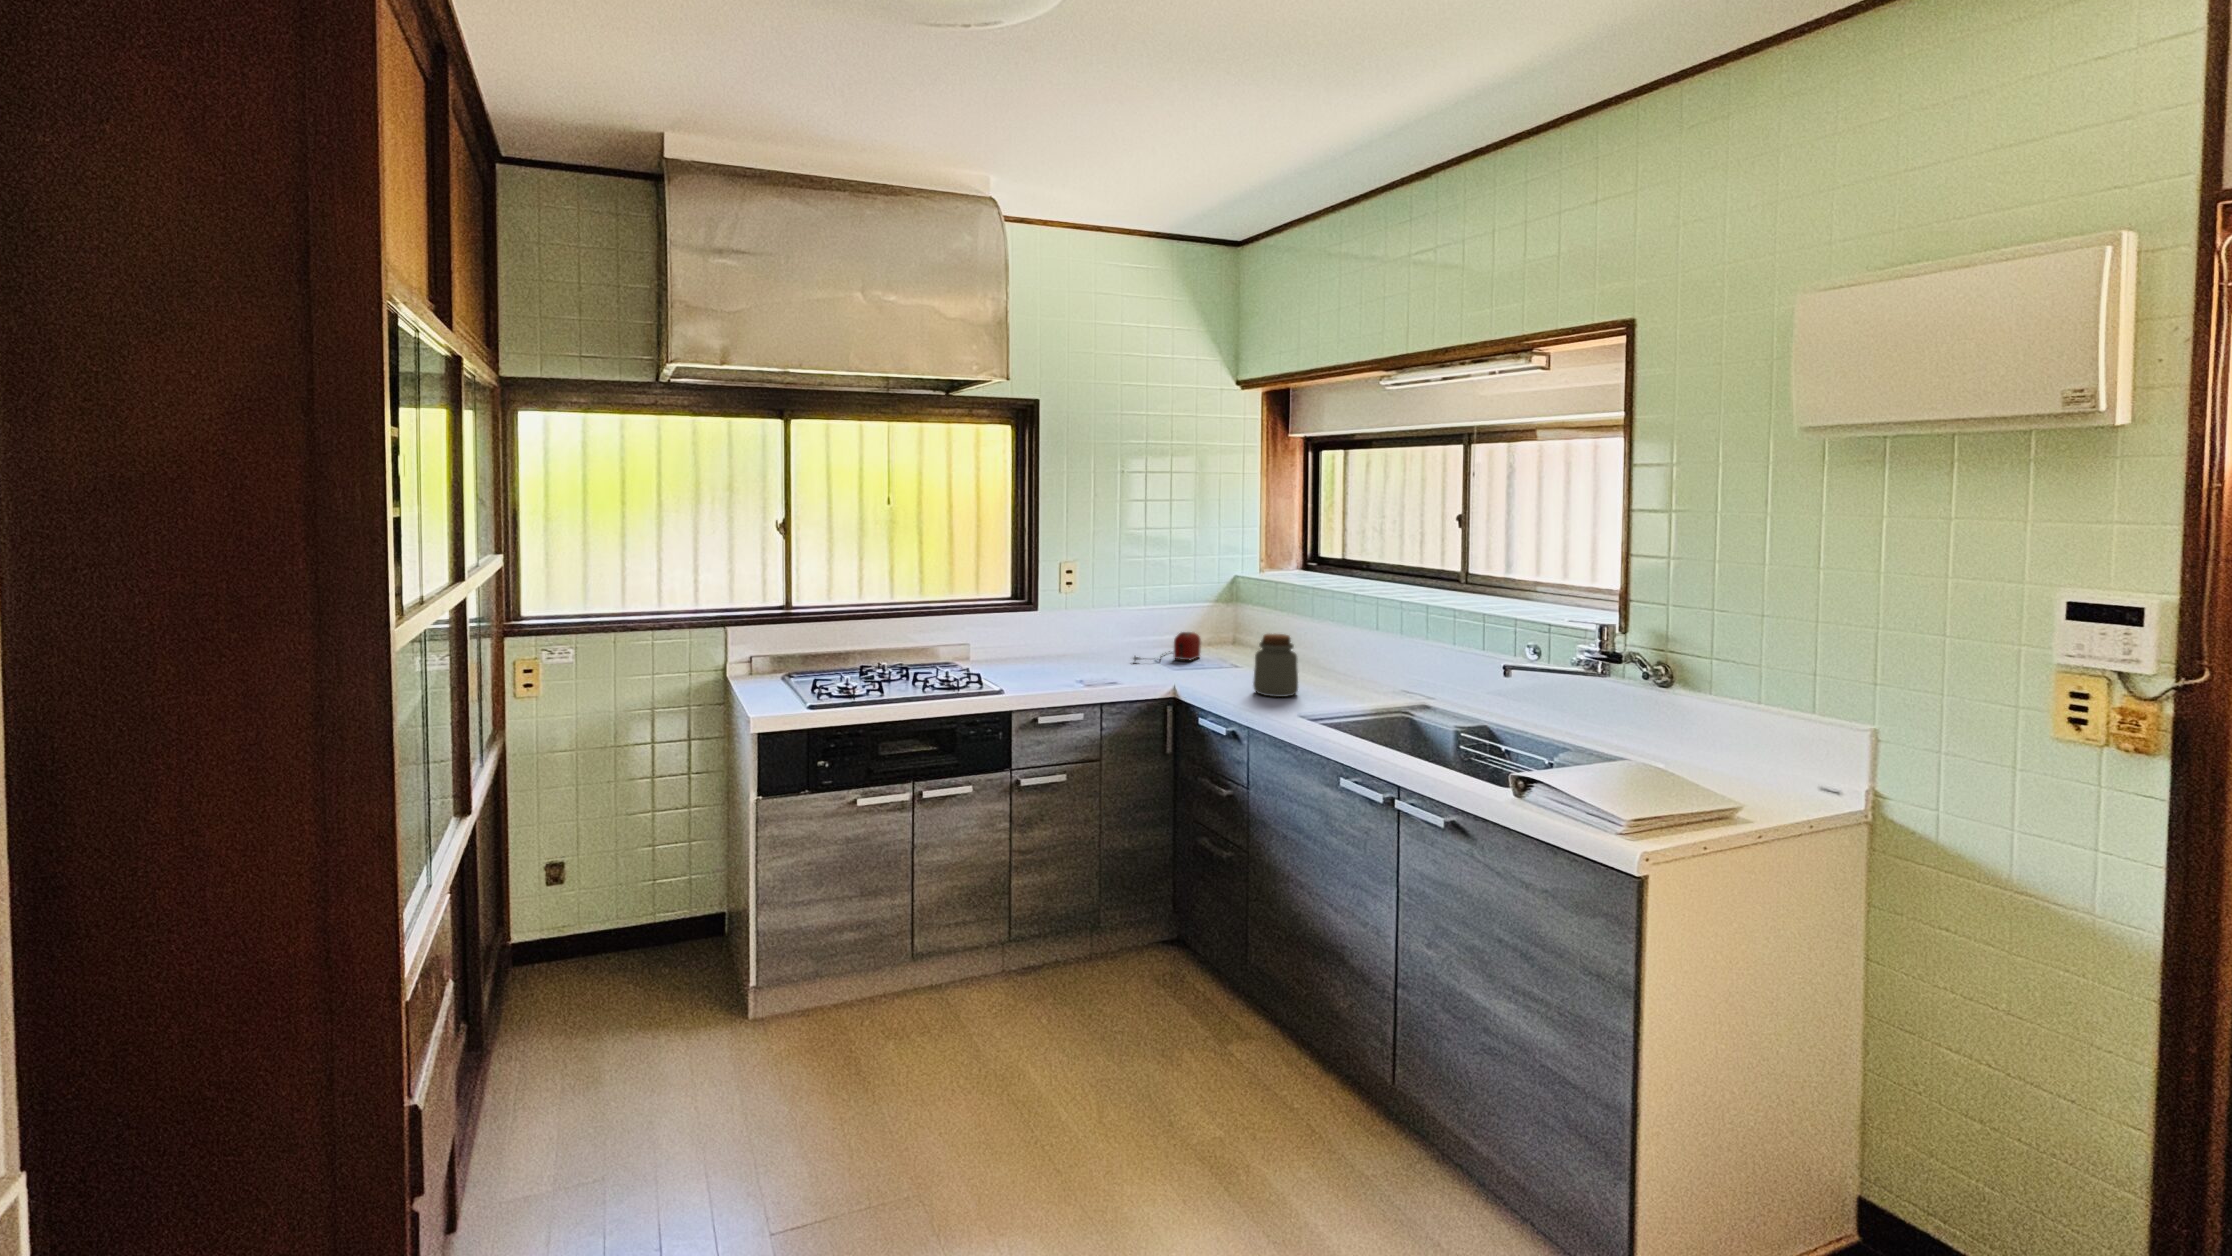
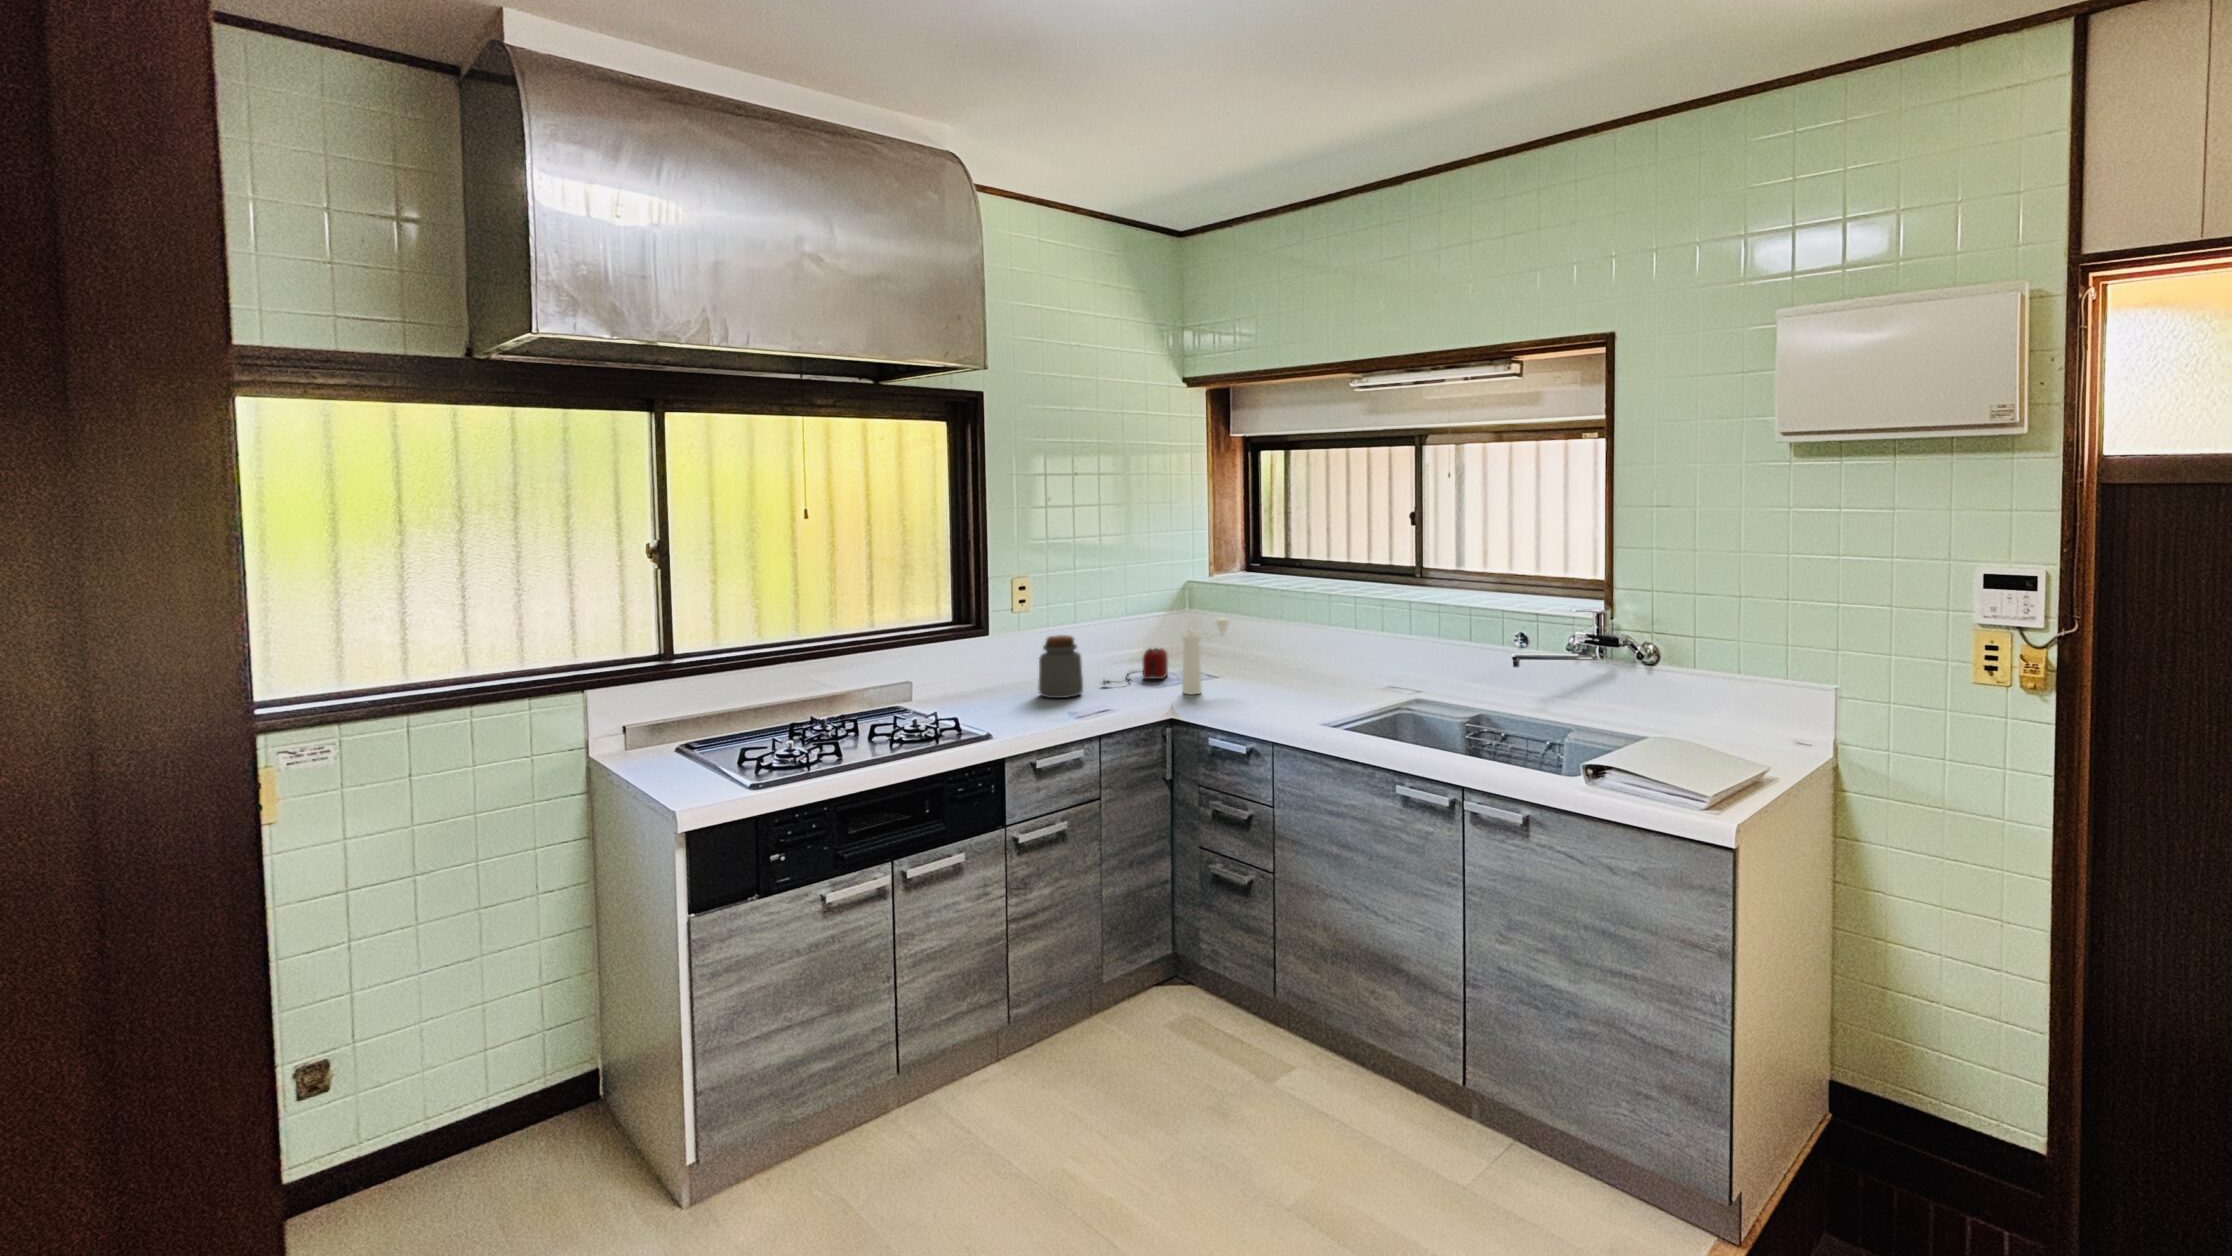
pepper mill: none [1197,608,1246,676] -> present [1182,618,1229,694]
jar: present [1253,634,1298,697] -> present [1038,635,1083,698]

